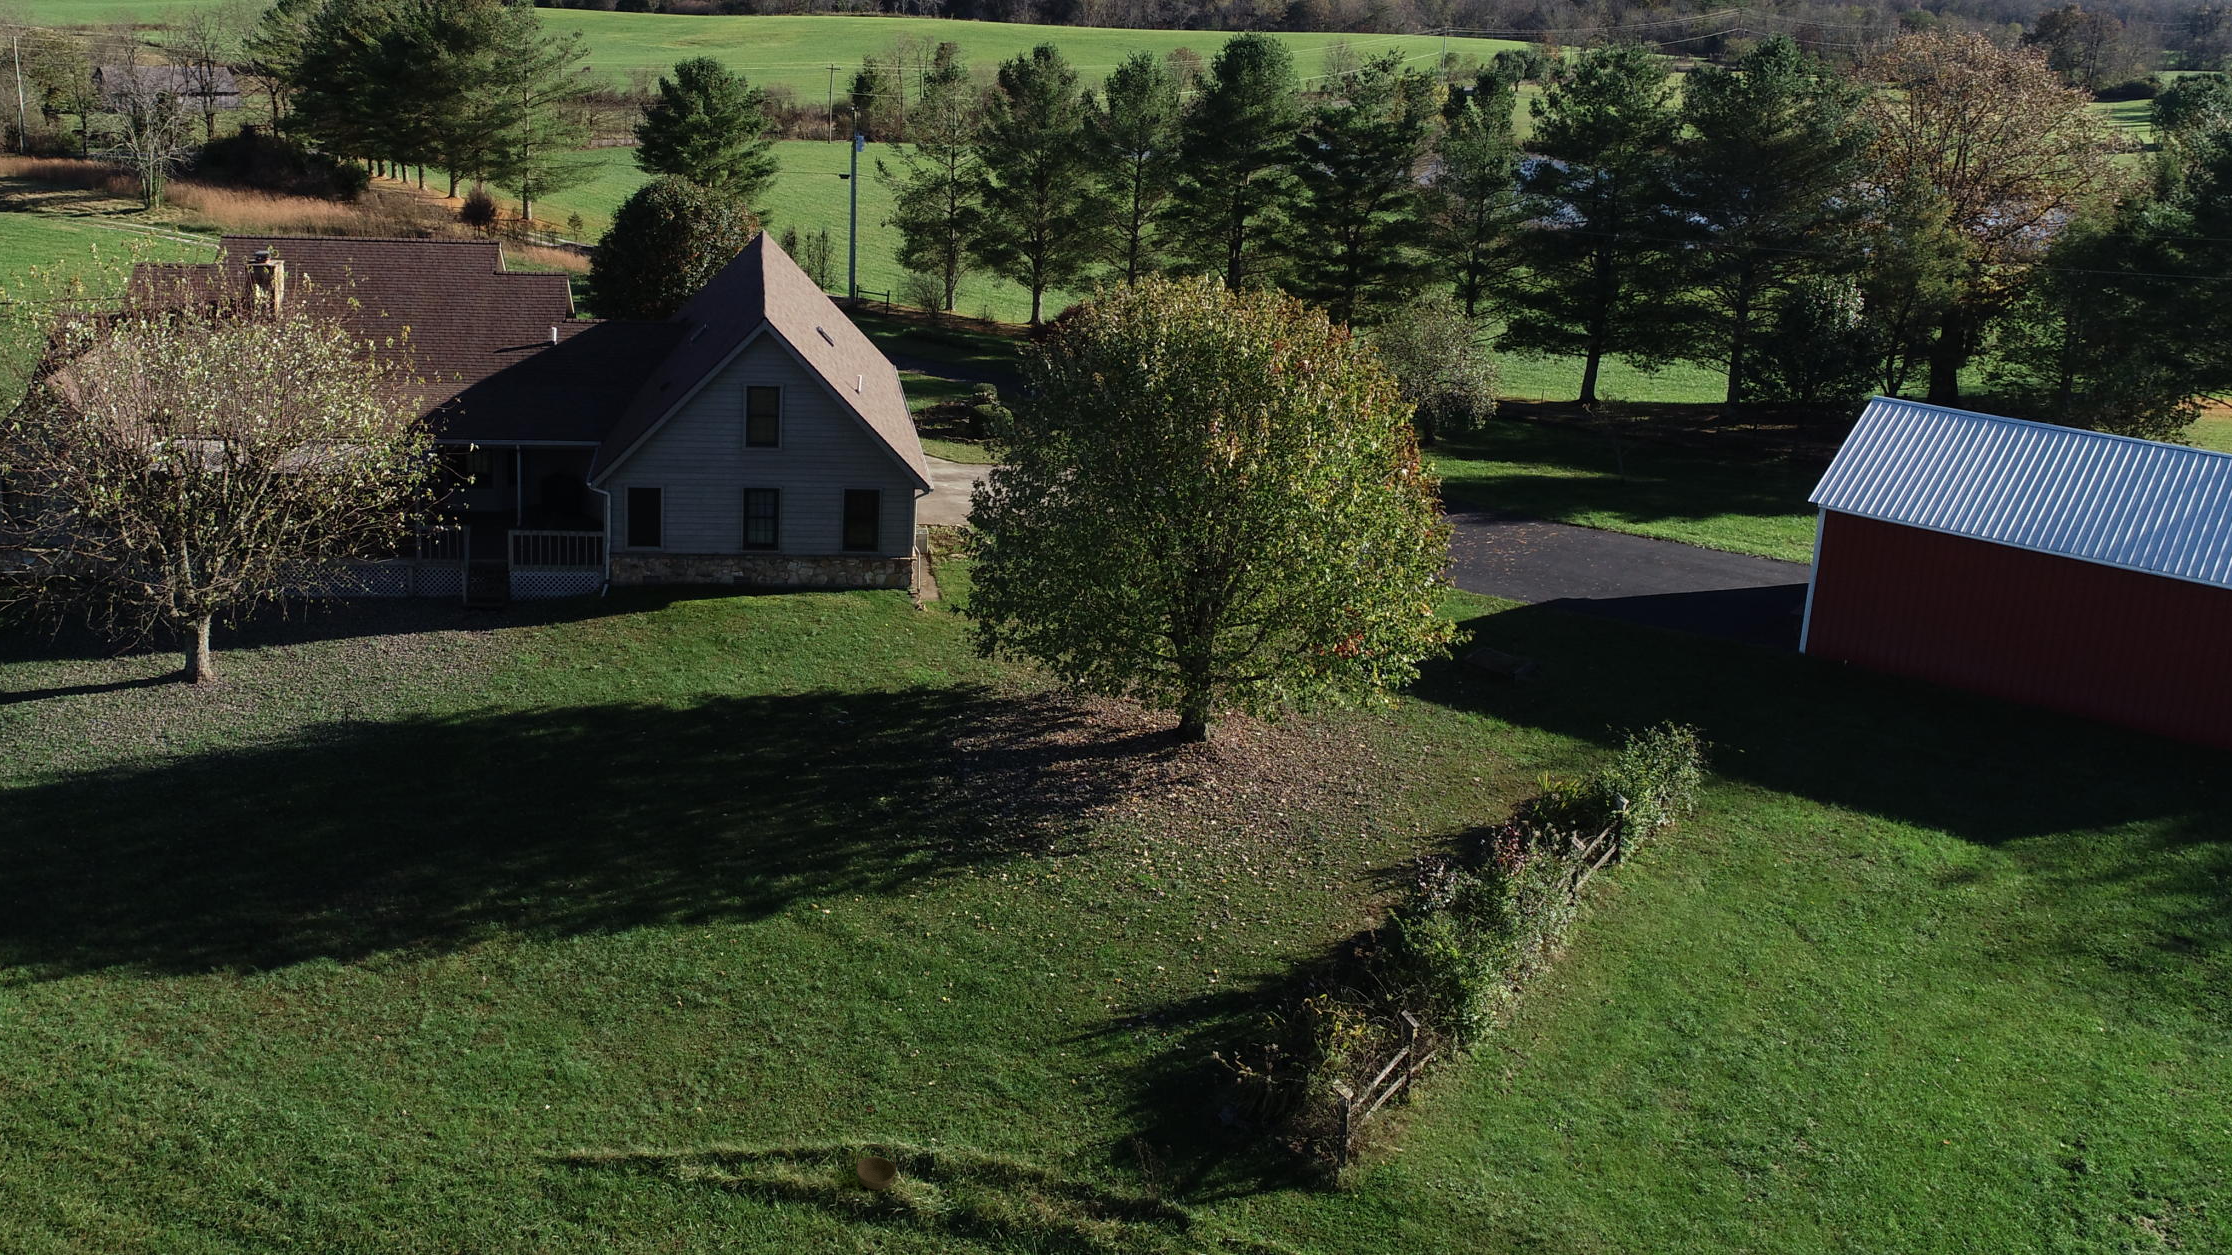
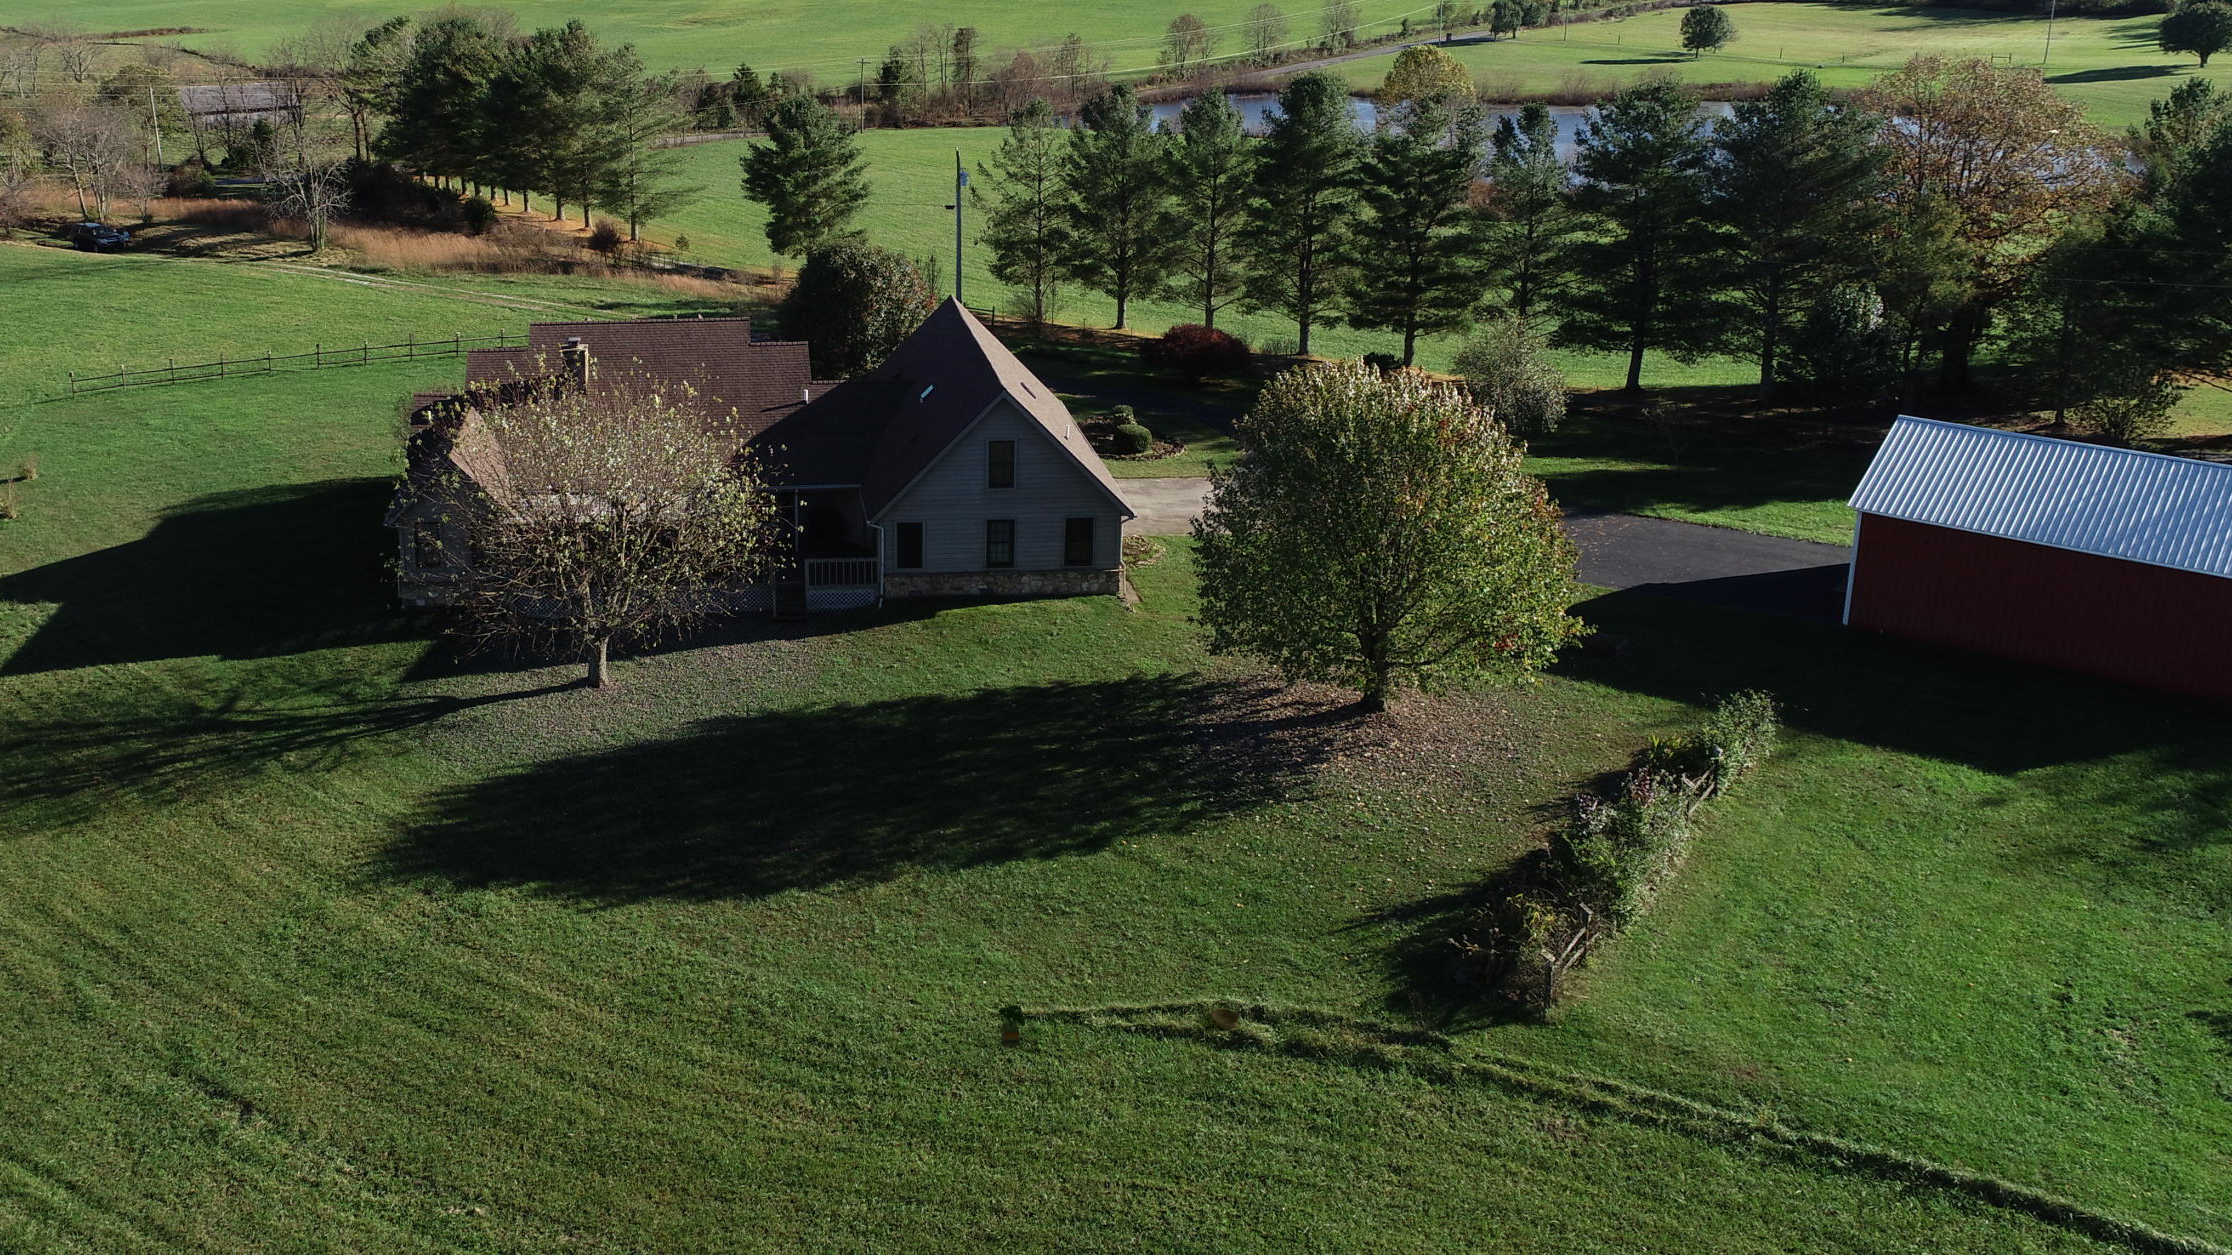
potted tree: none [520,1149,562,1215] -> present [999,1005,1025,1047]

